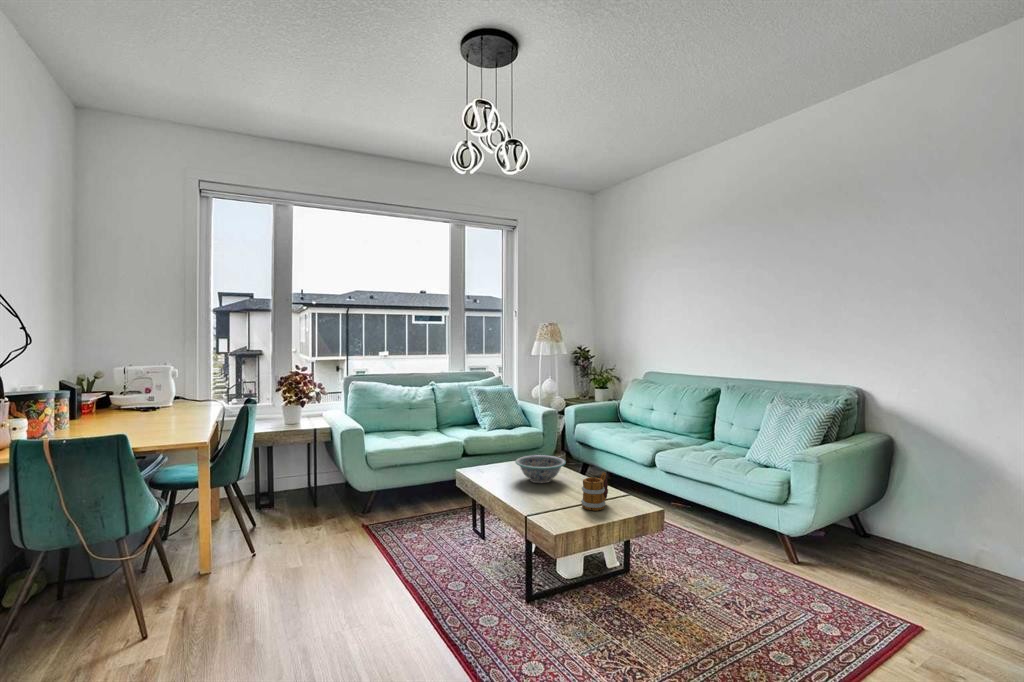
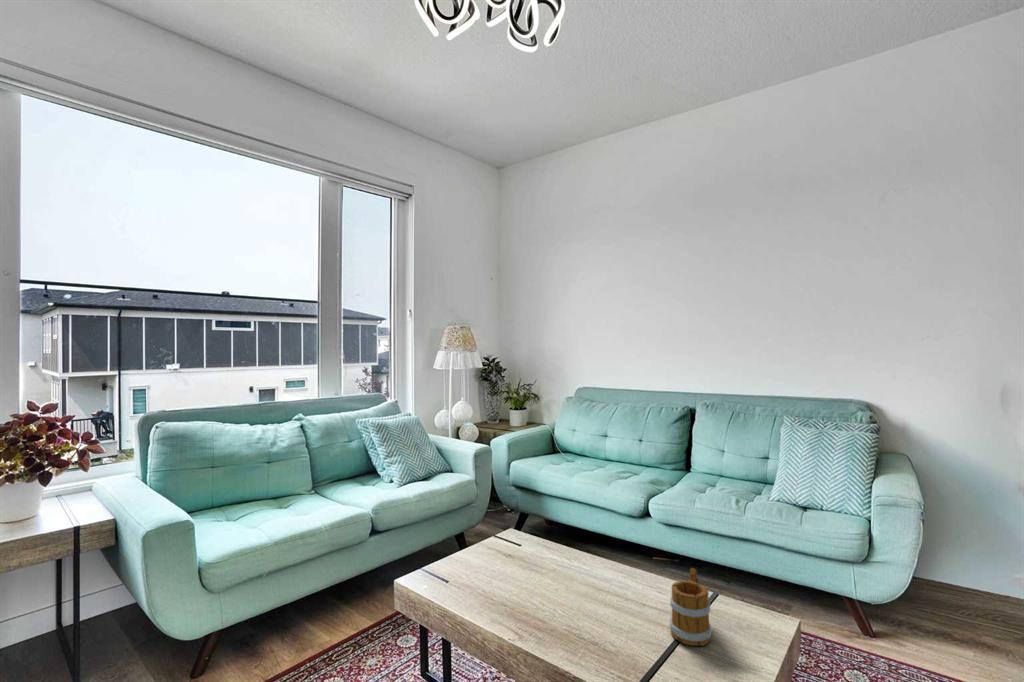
decorative bowl: present [515,455,566,483] -> none [509,533,593,589]

